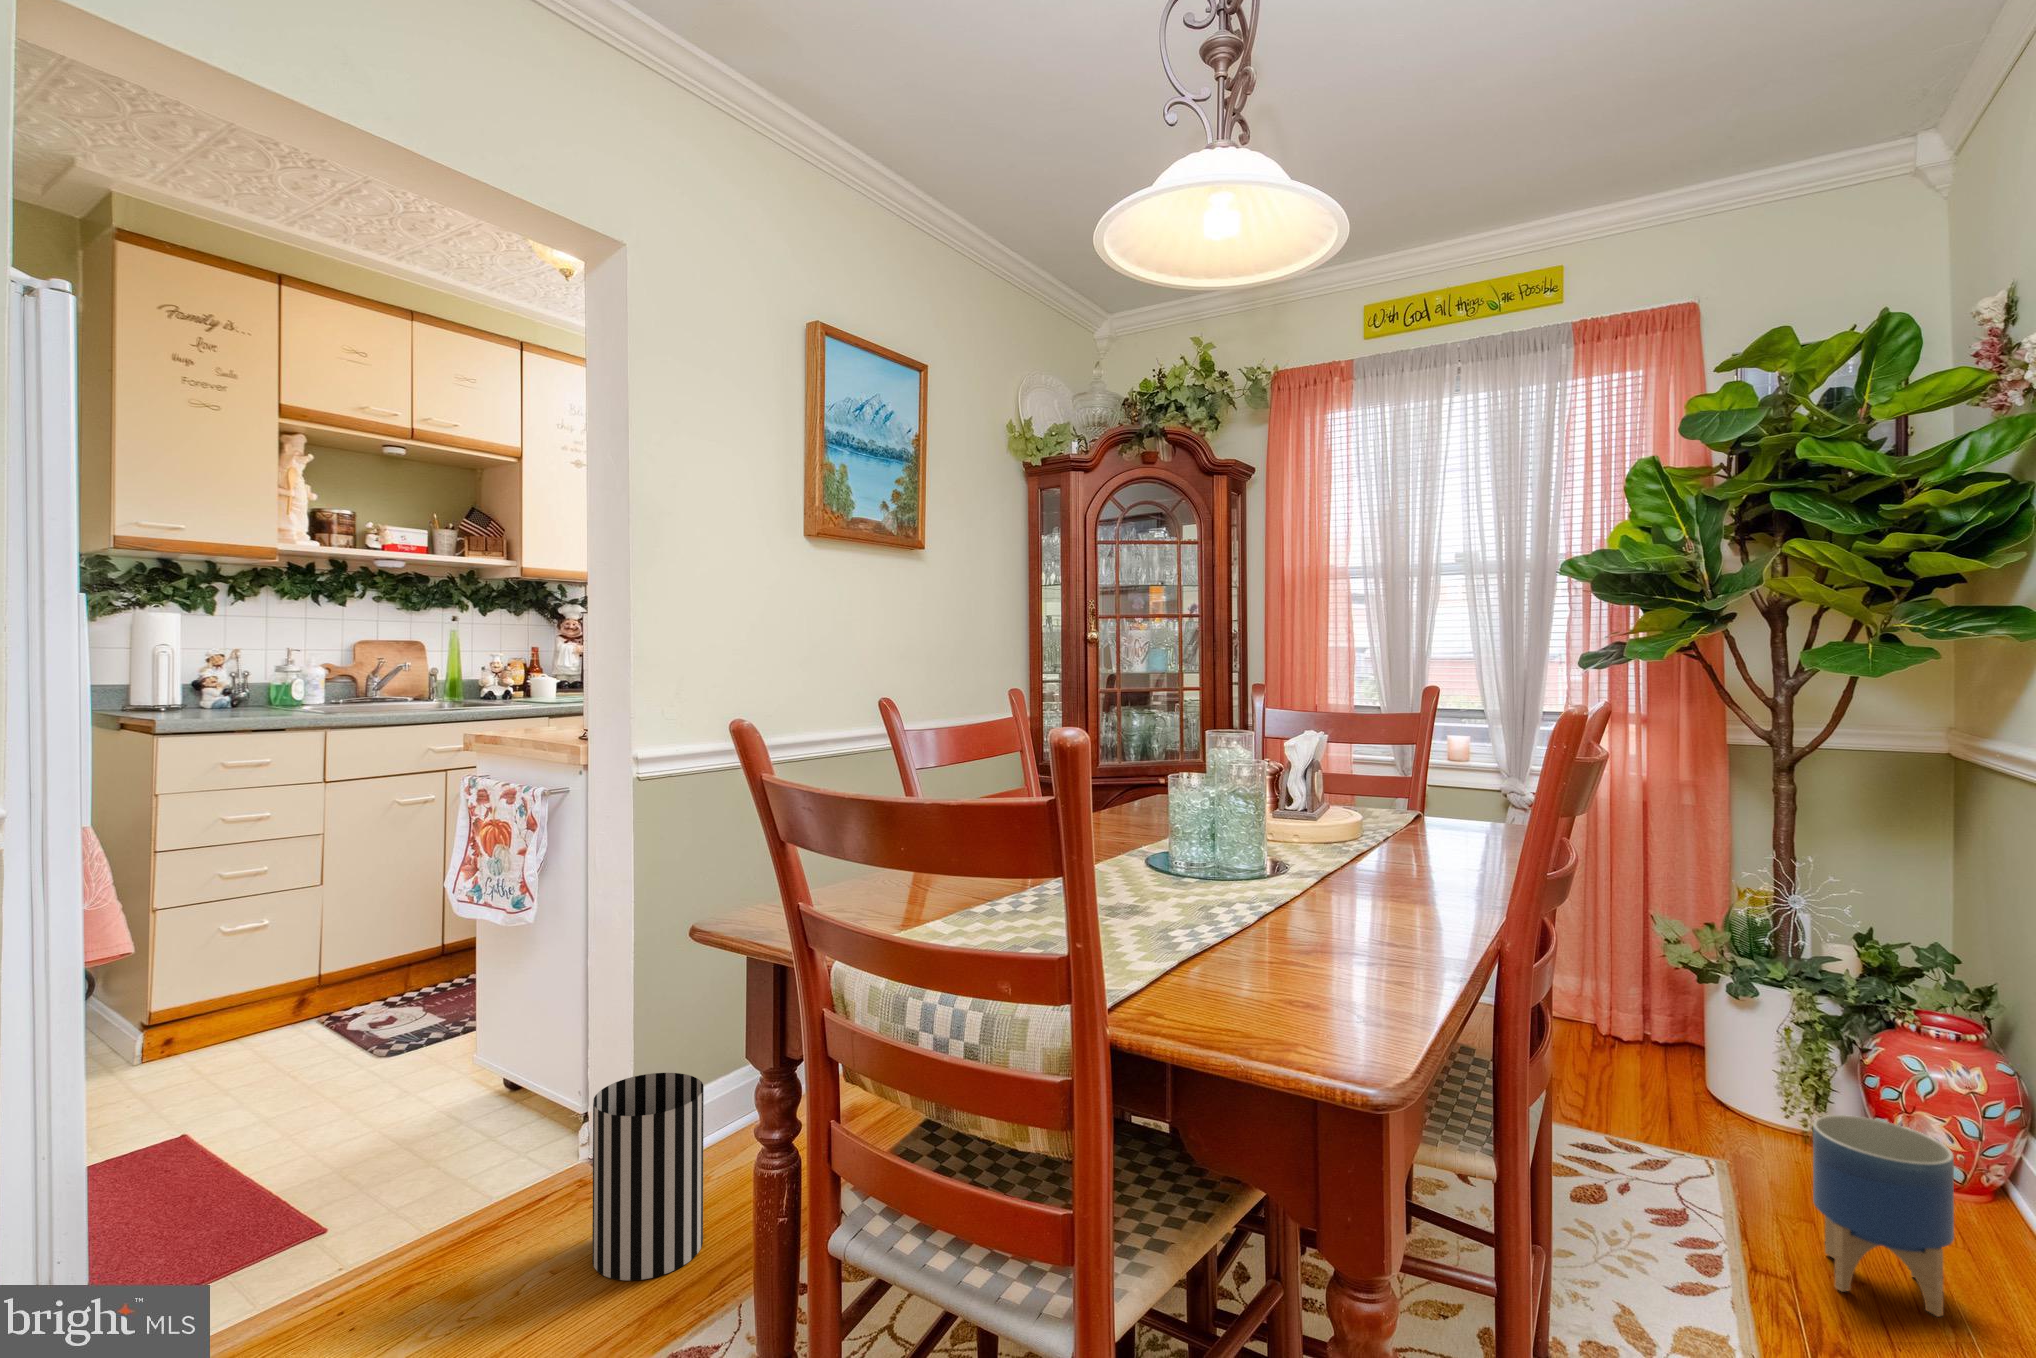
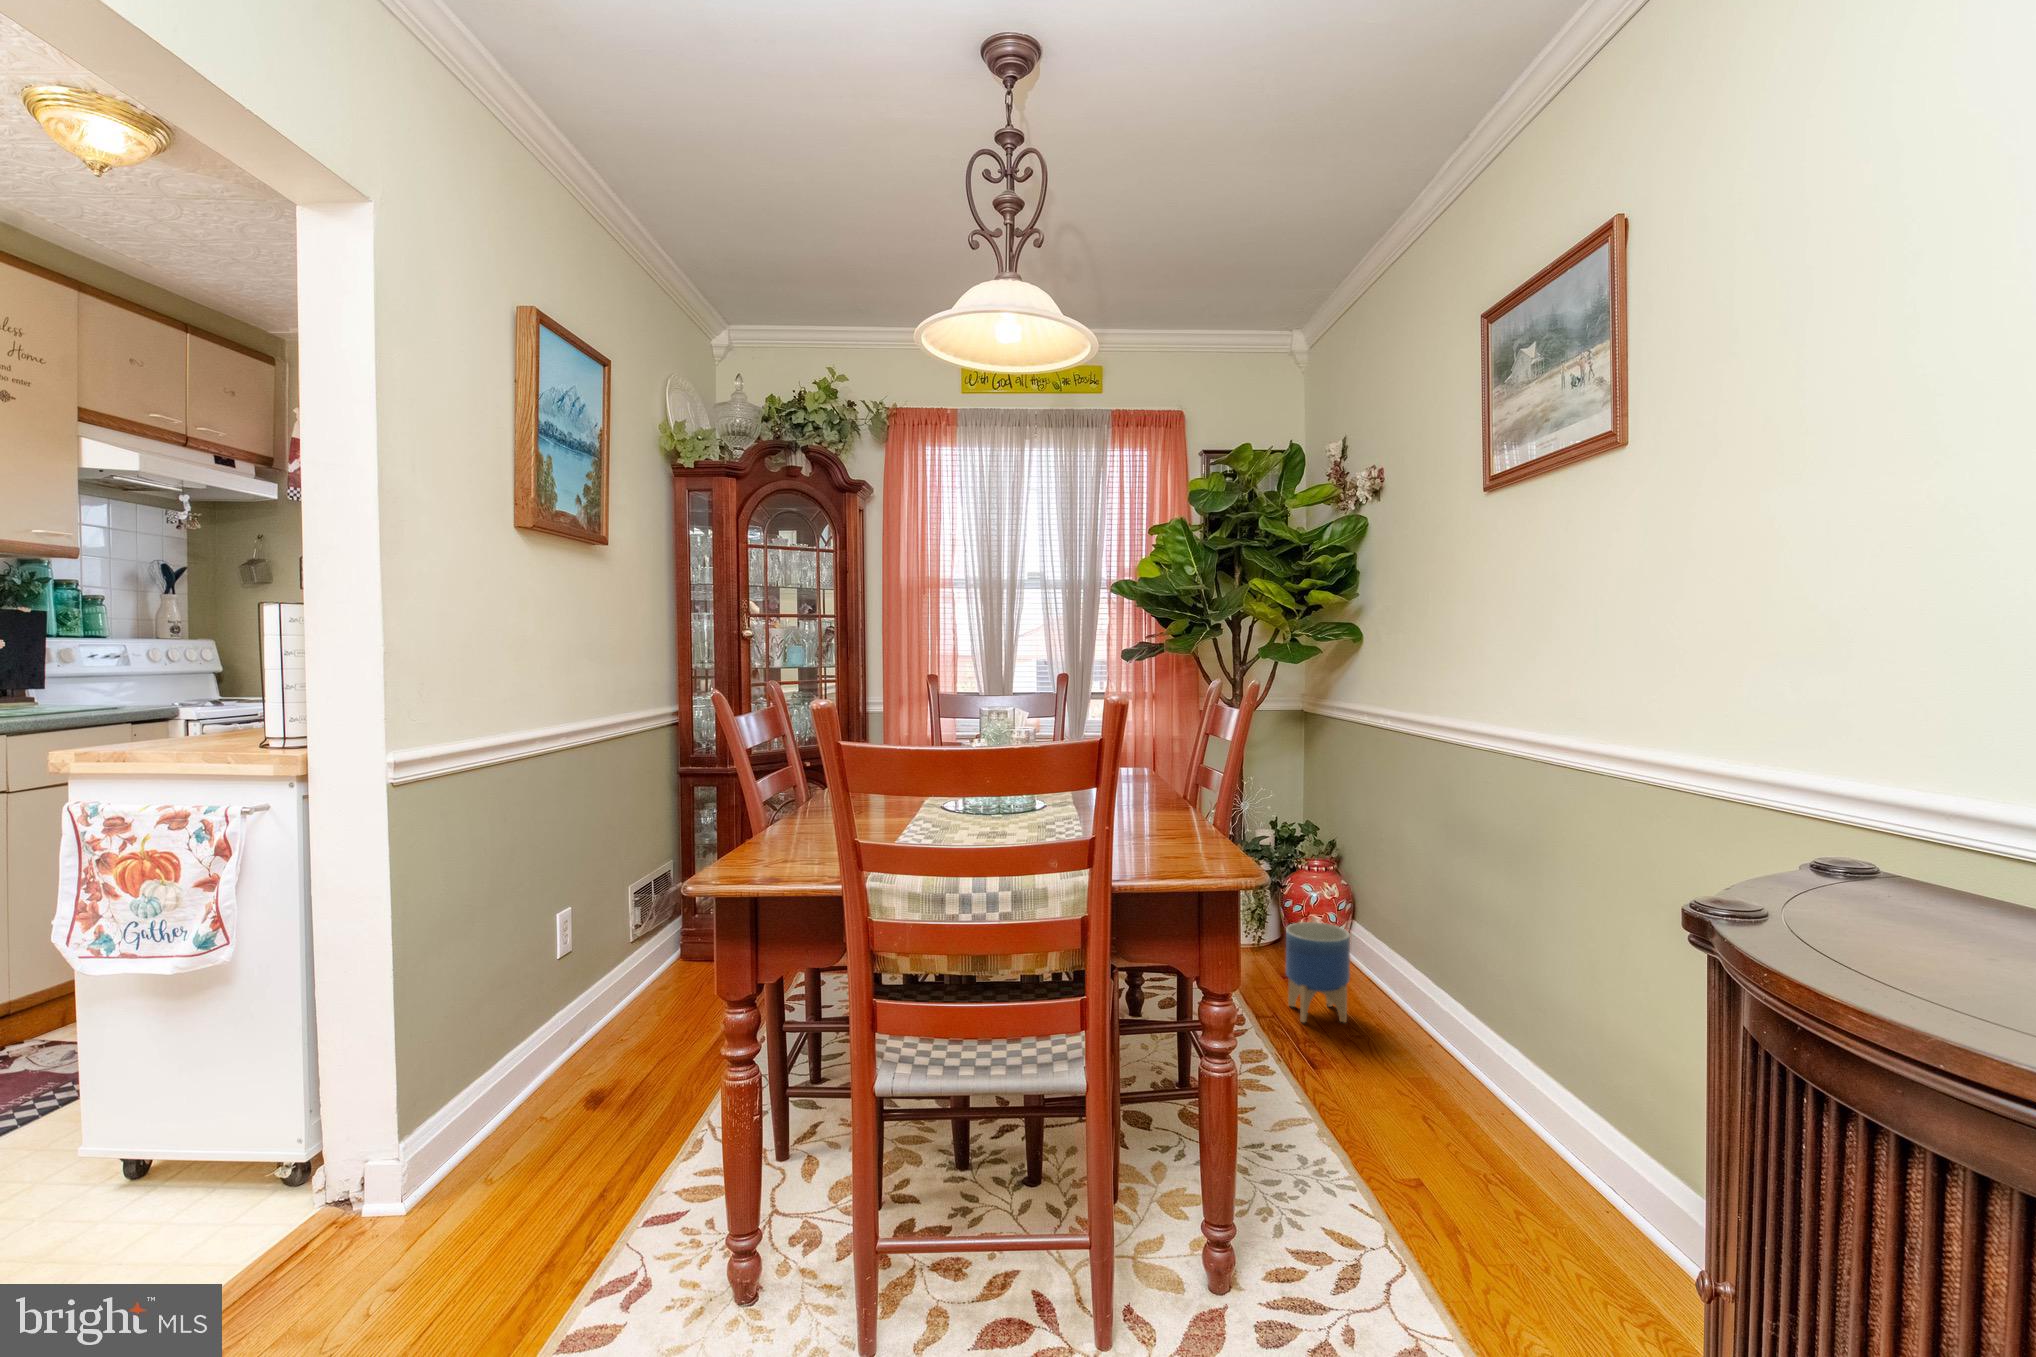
wastebasket: present [592,1073,704,1280] -> none [406,1081,533,1300]

